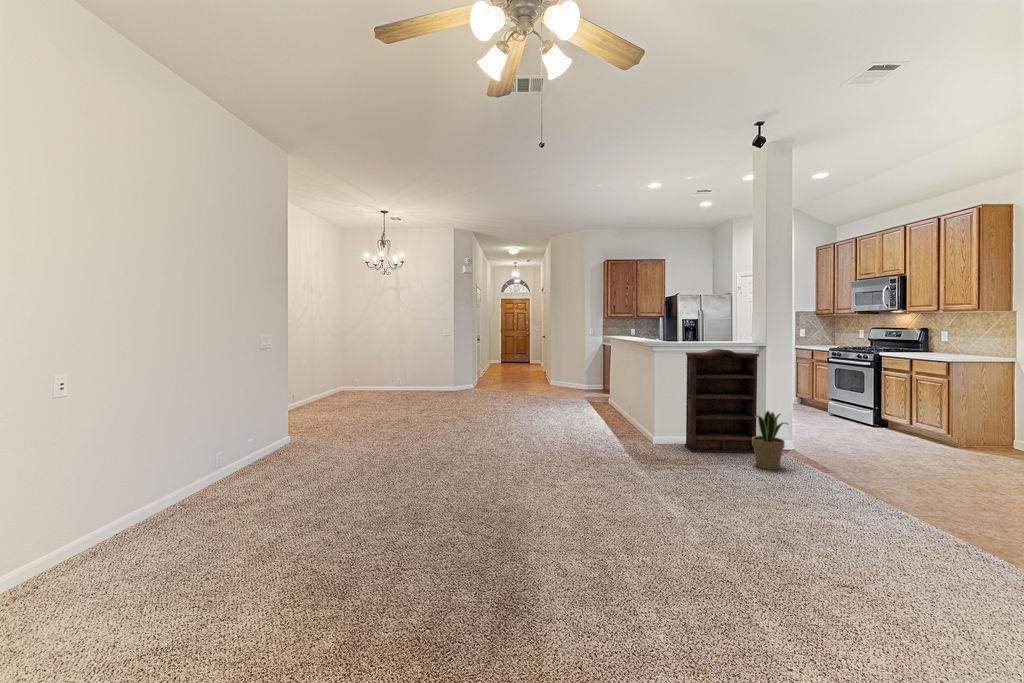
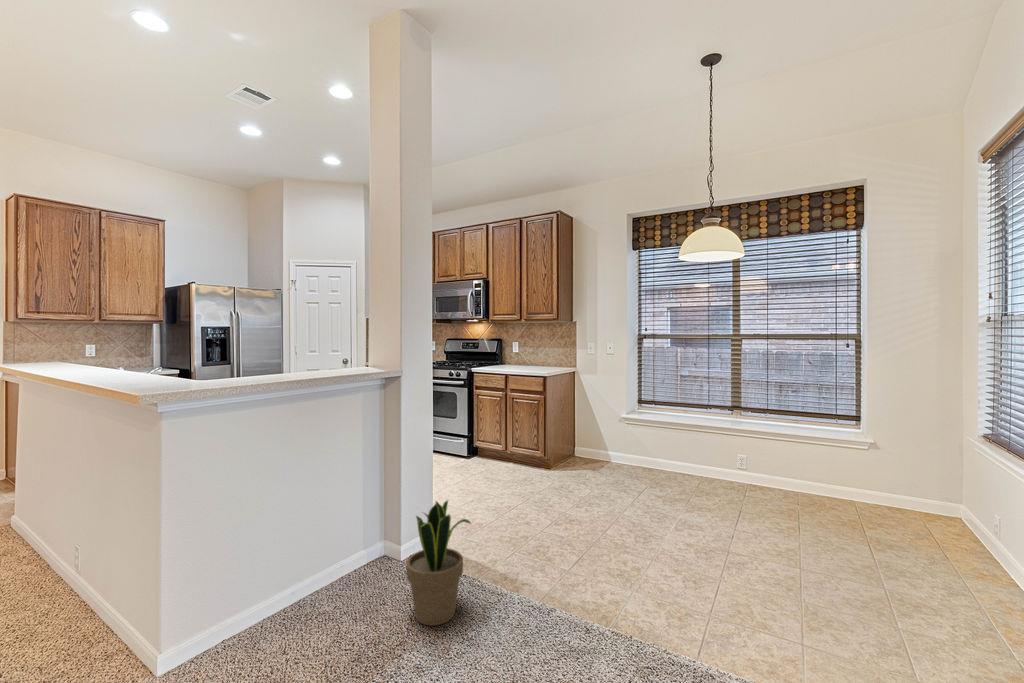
bookshelf: present [685,349,759,453] -> none [246,384,394,634]

